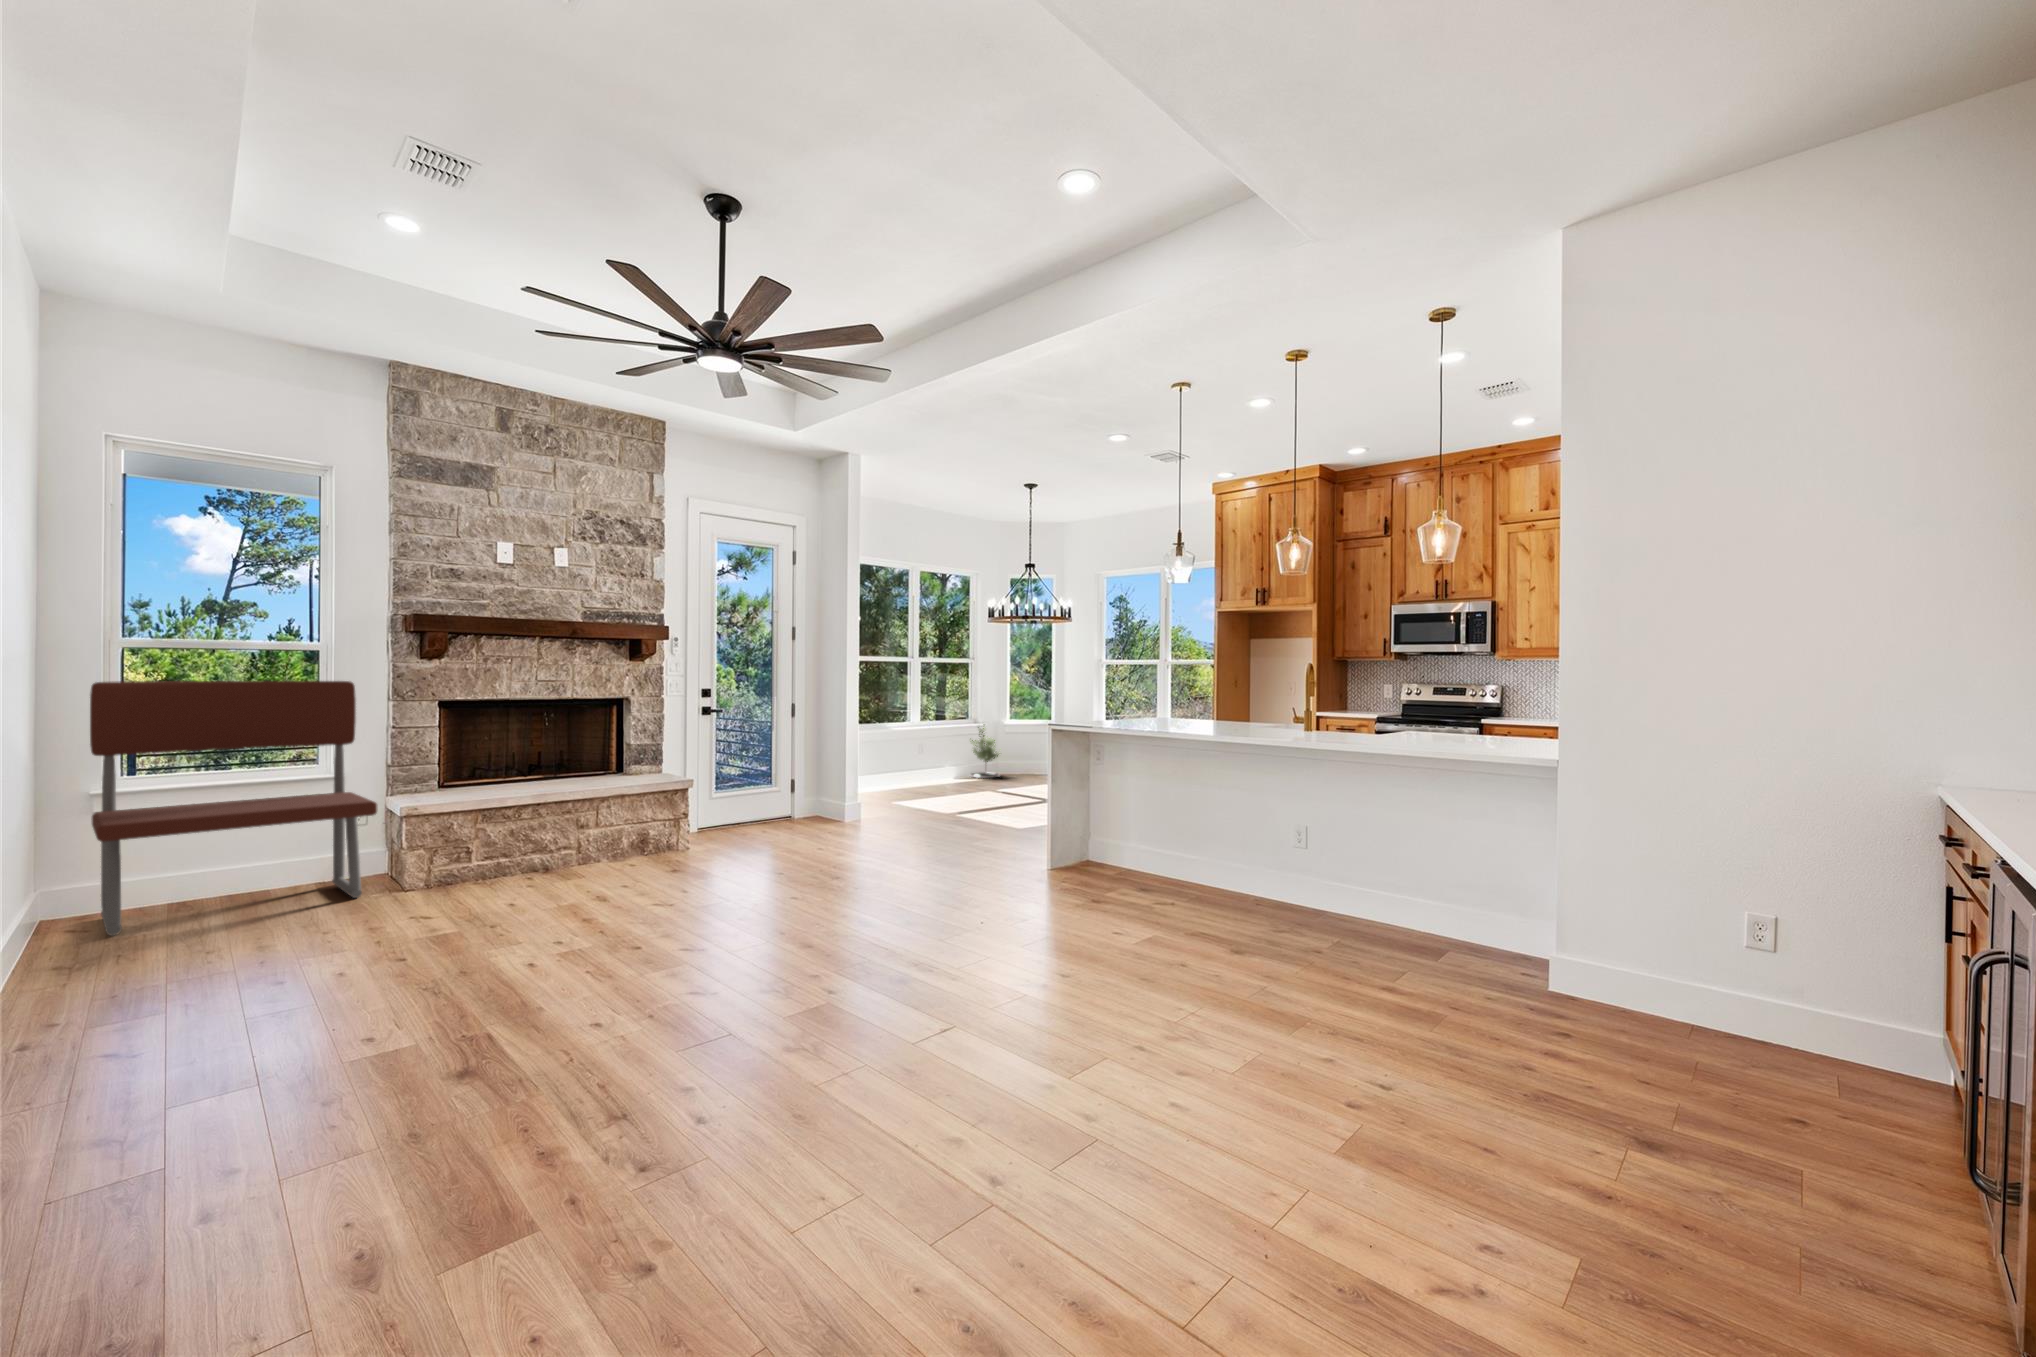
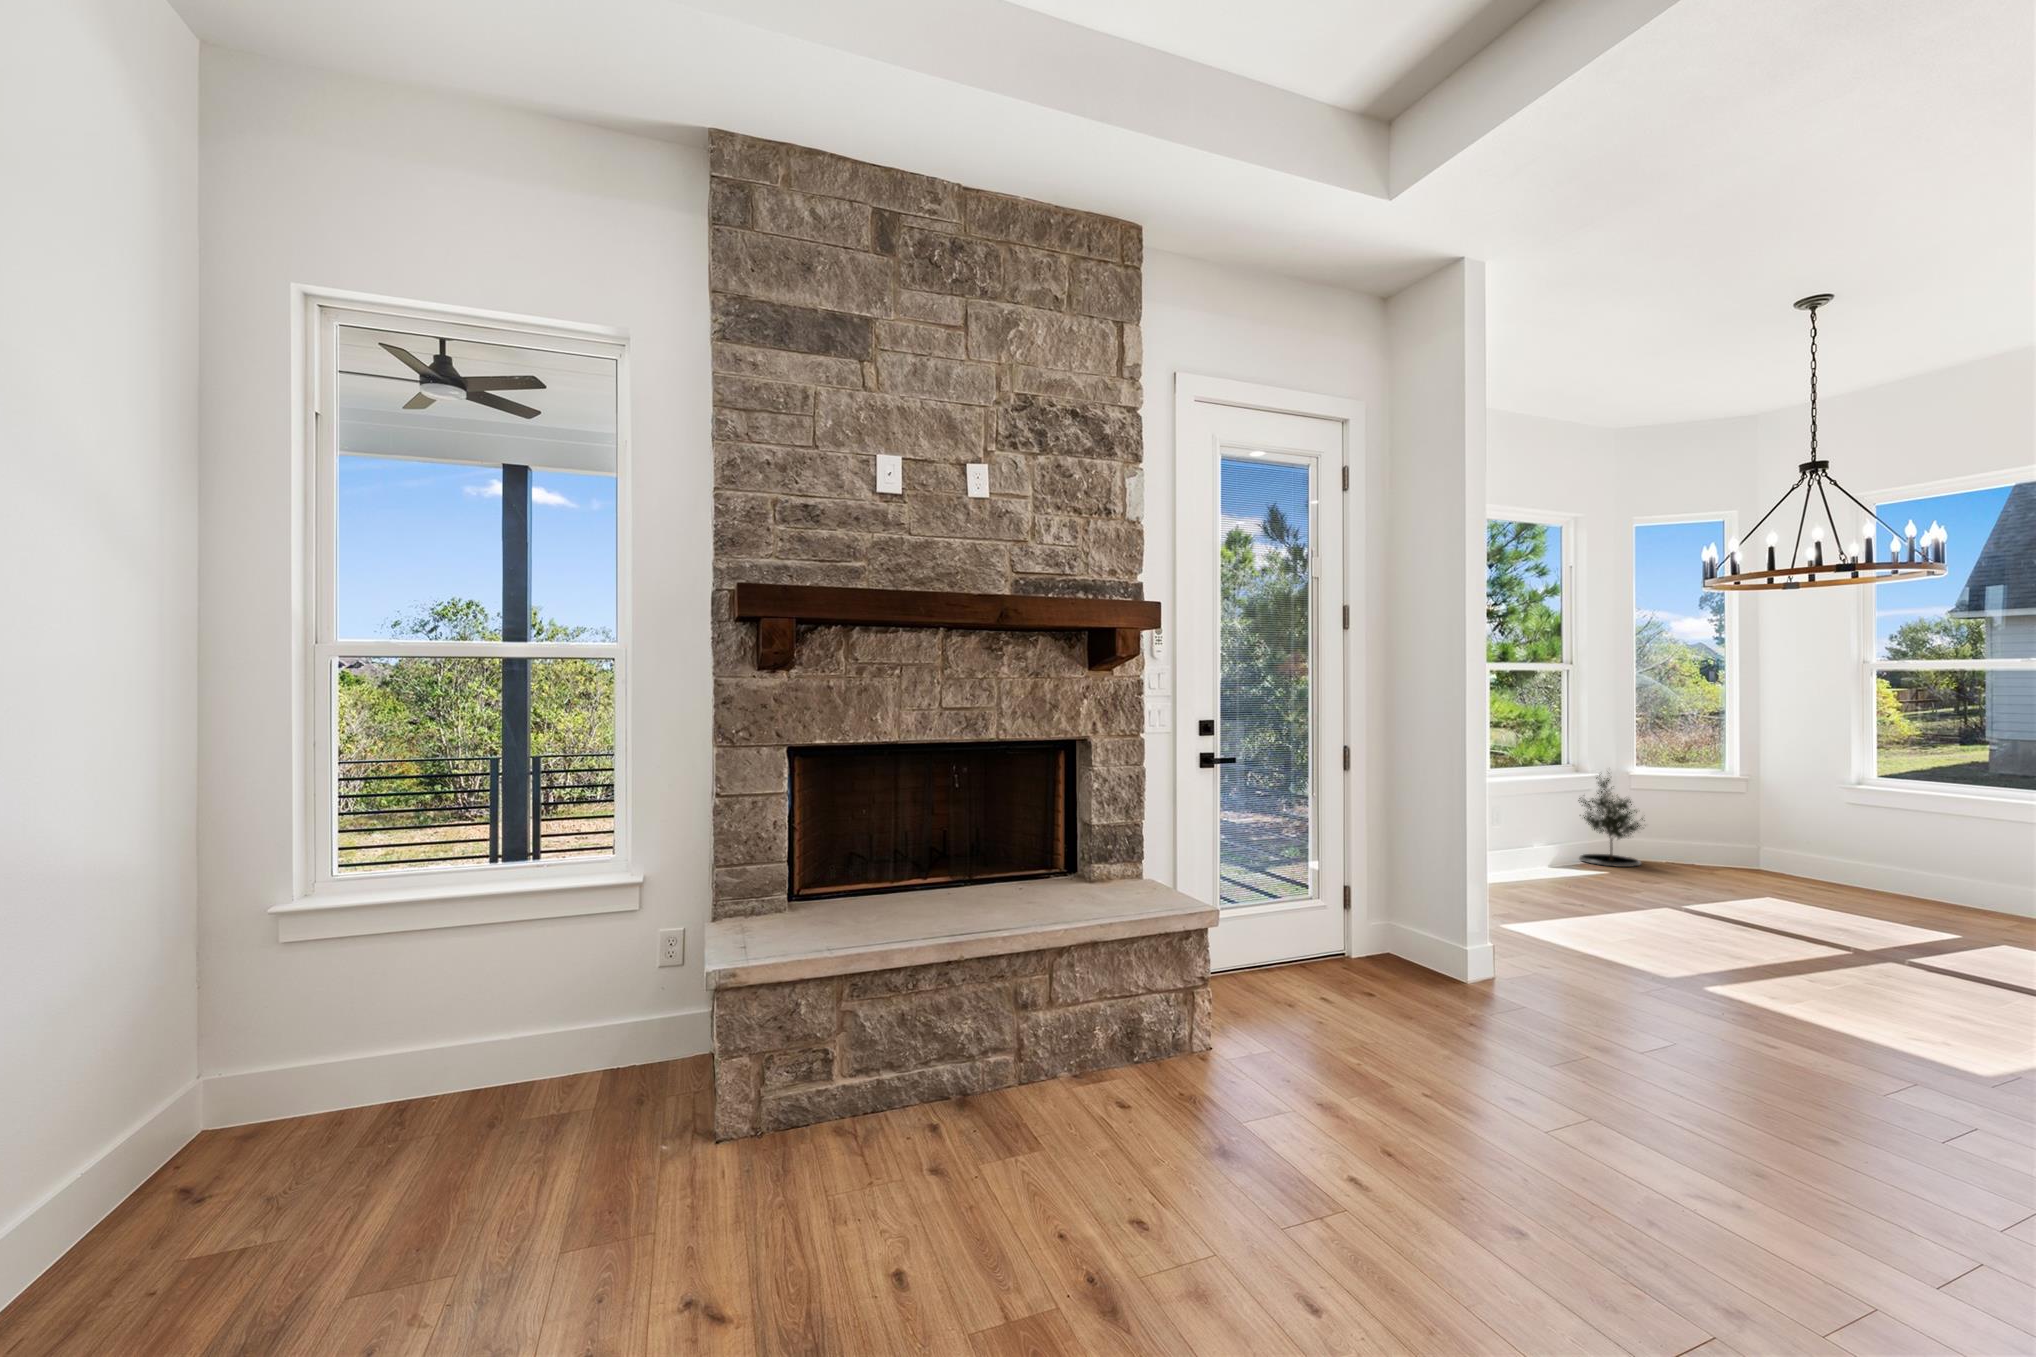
bench: present [90,681,378,936] -> none [135,712,660,1240]

